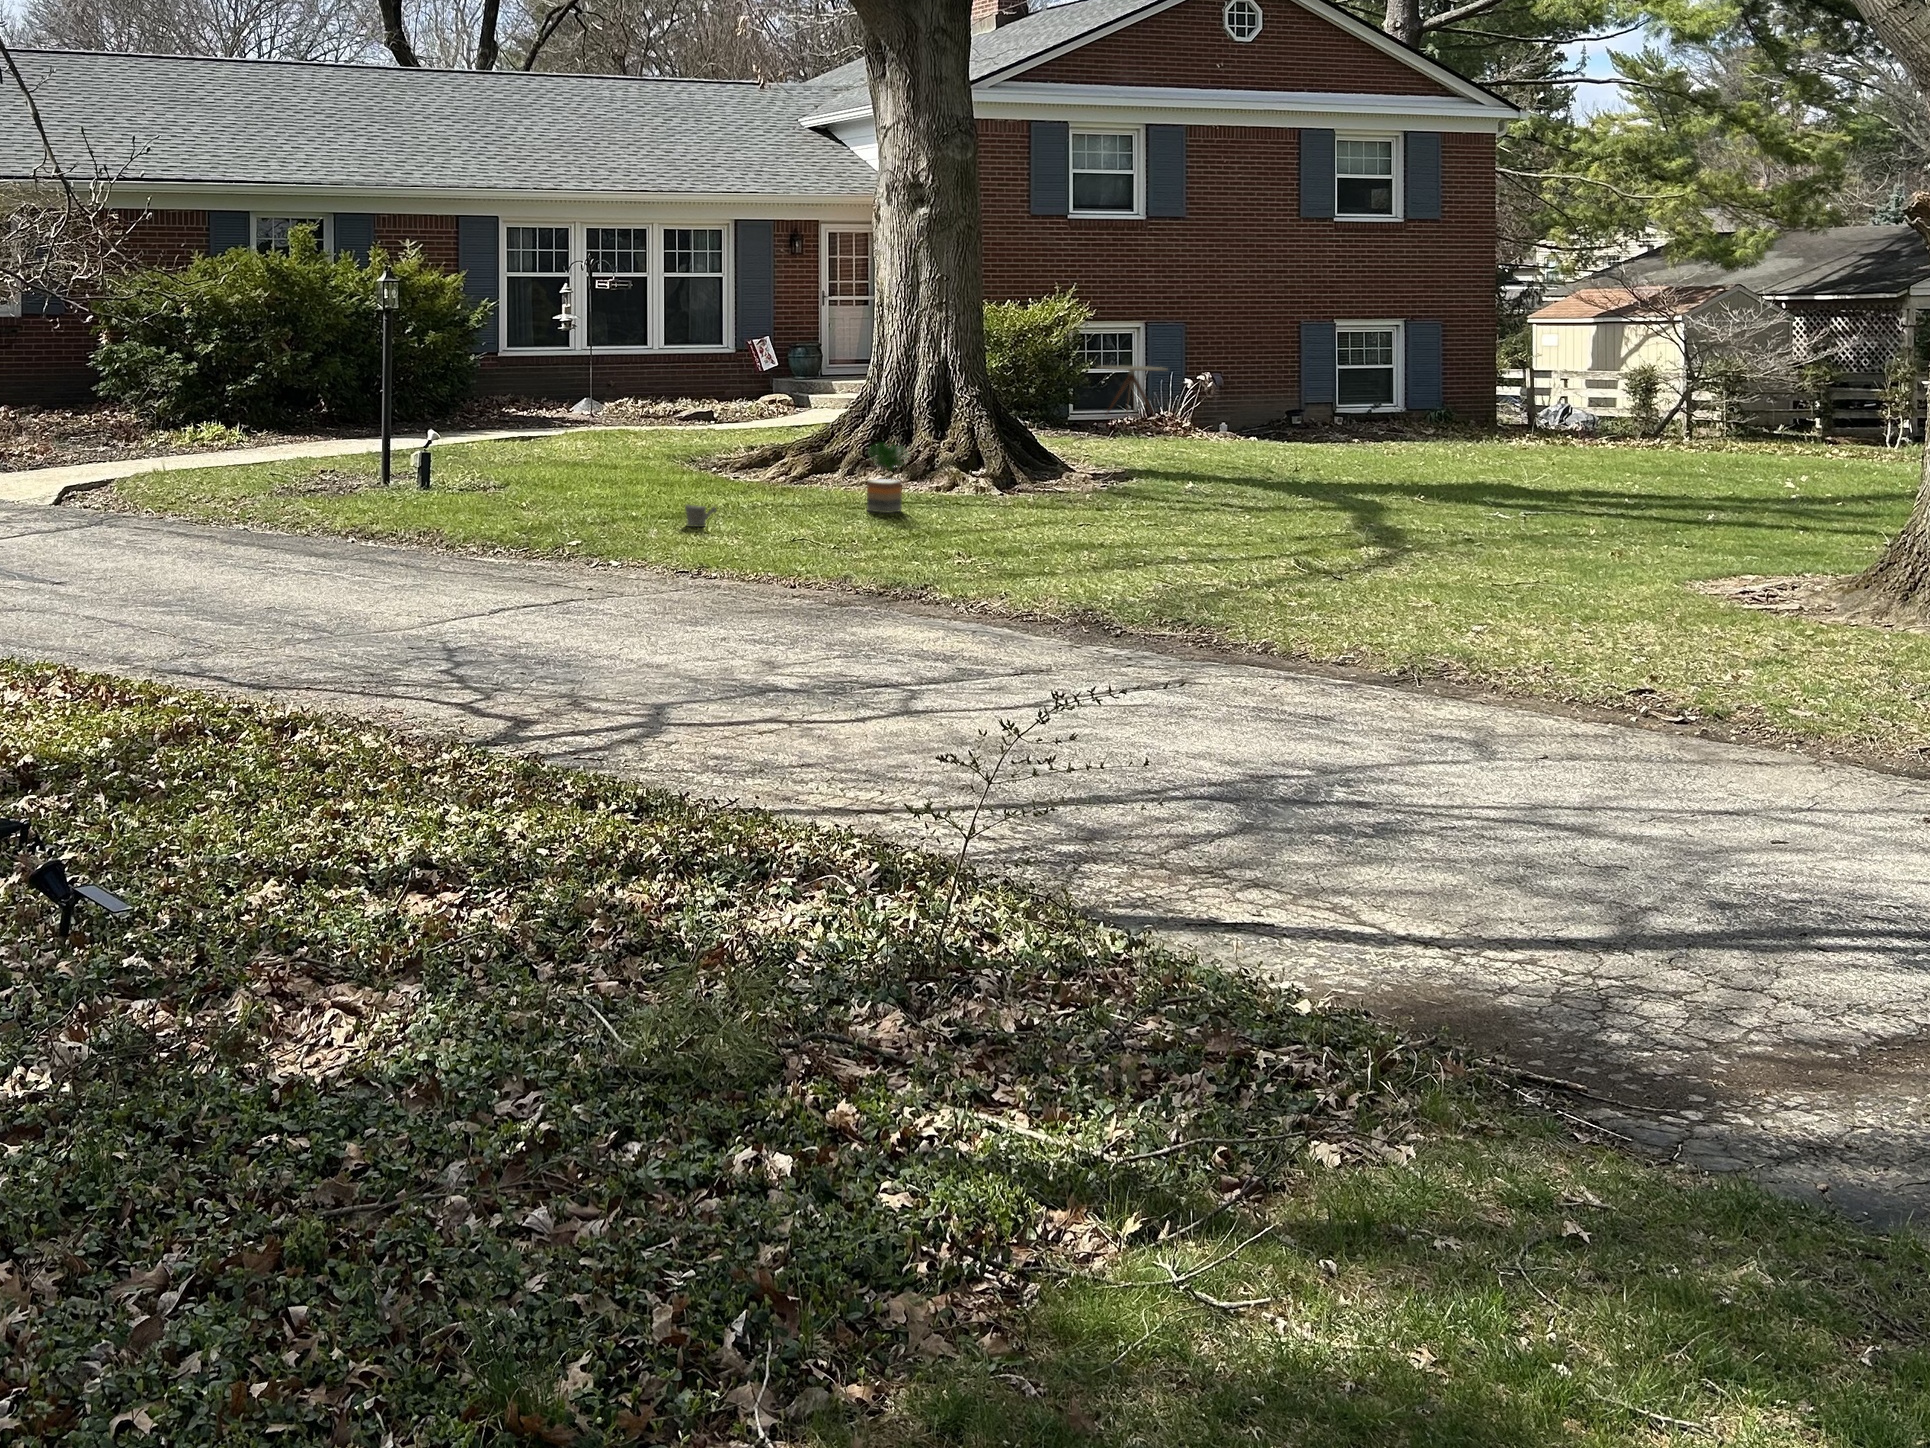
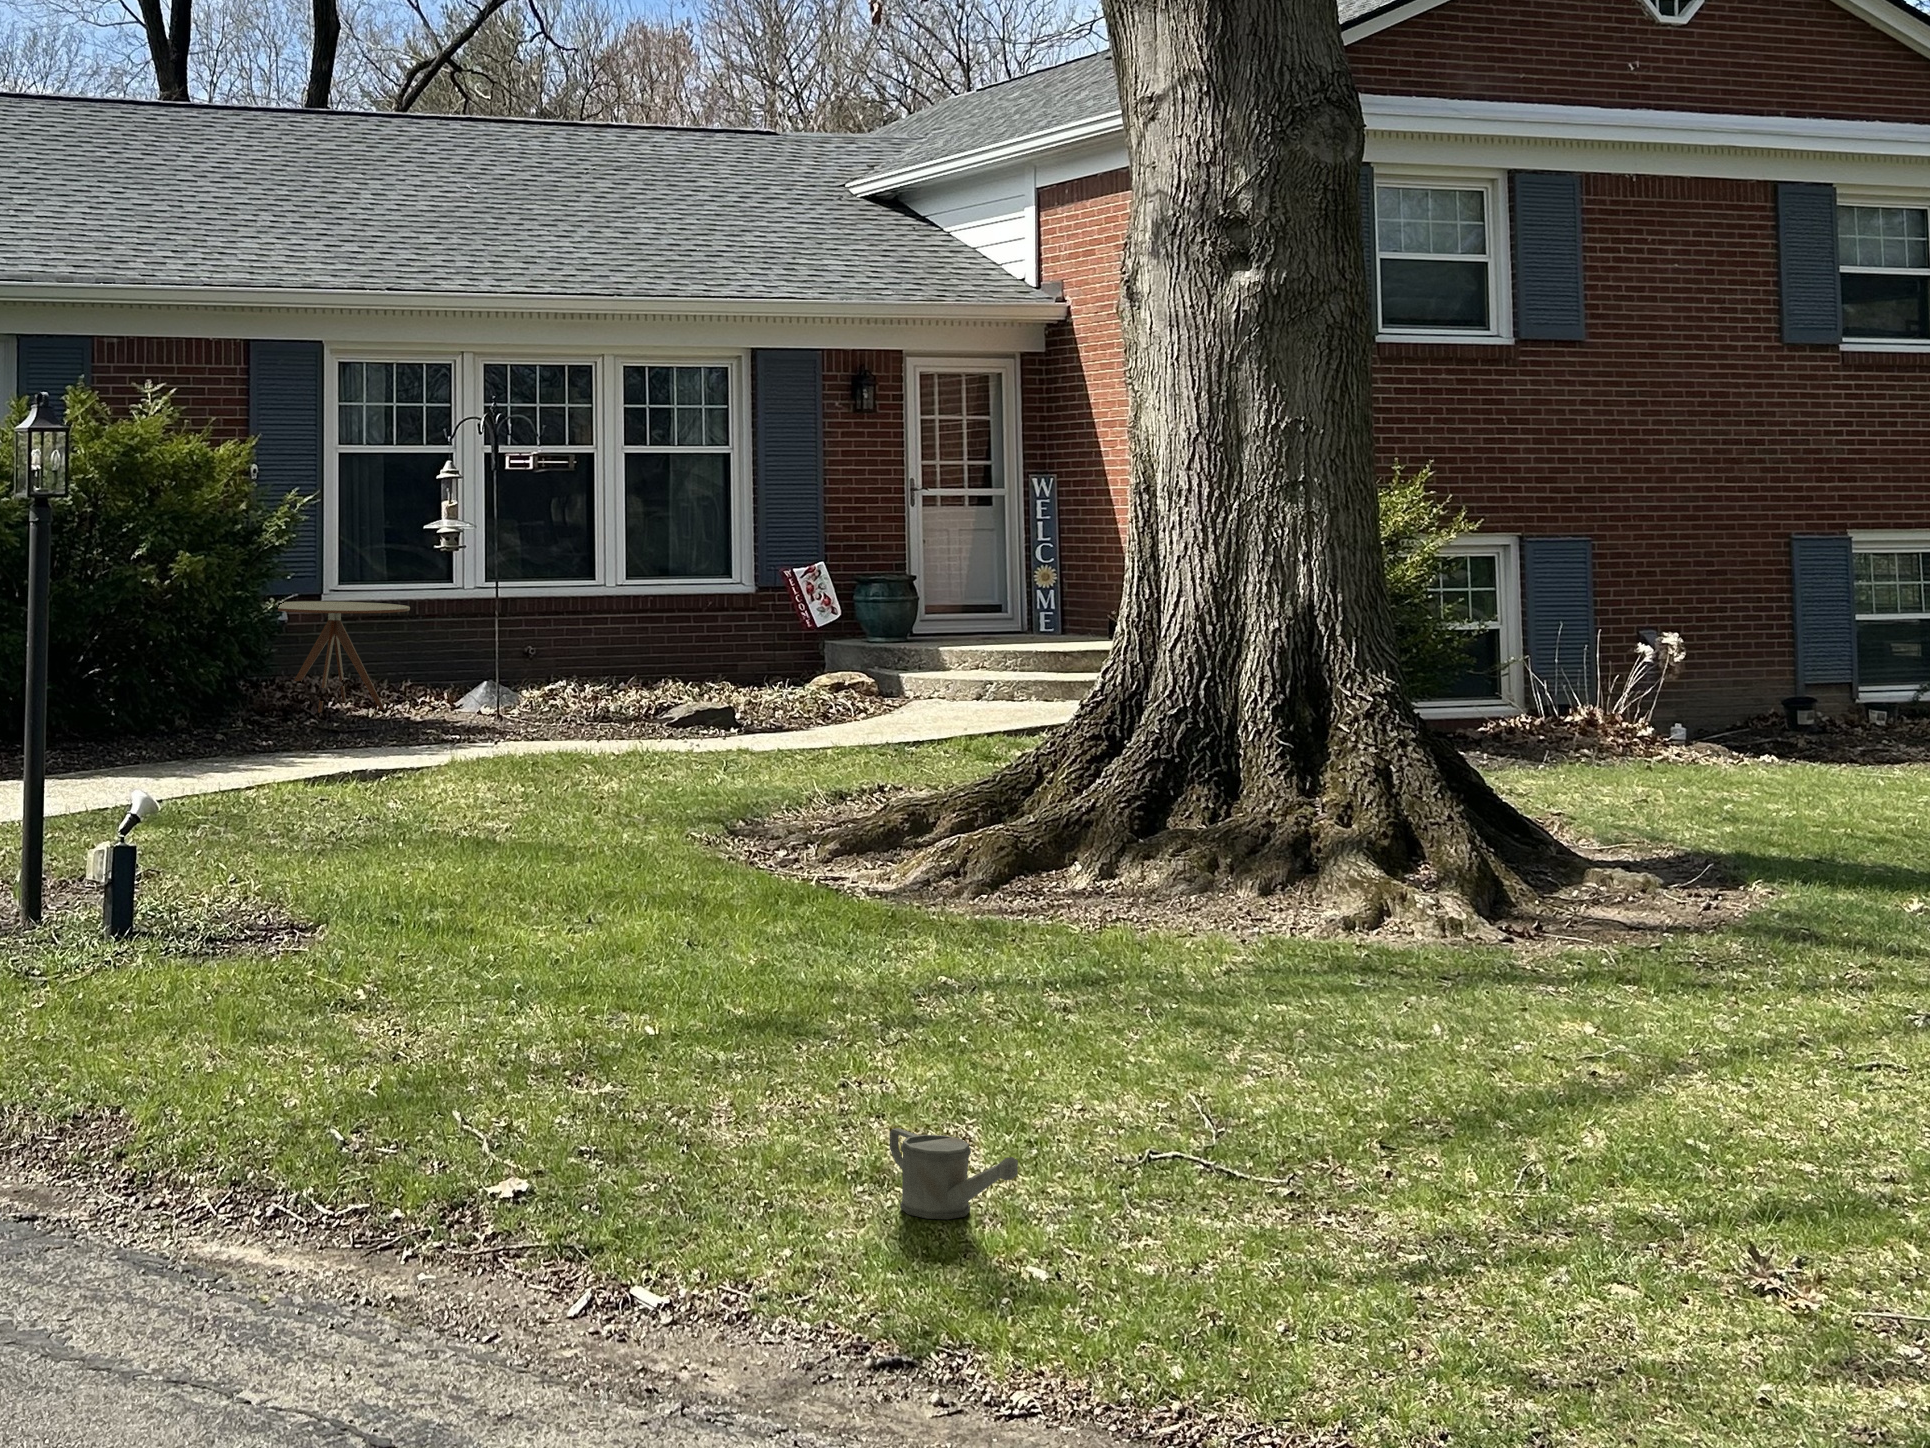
round table: present [1097,365,1167,416] -> present [278,602,410,713]
potted tree: present [867,443,908,513] -> none [1381,876,1525,1104]

